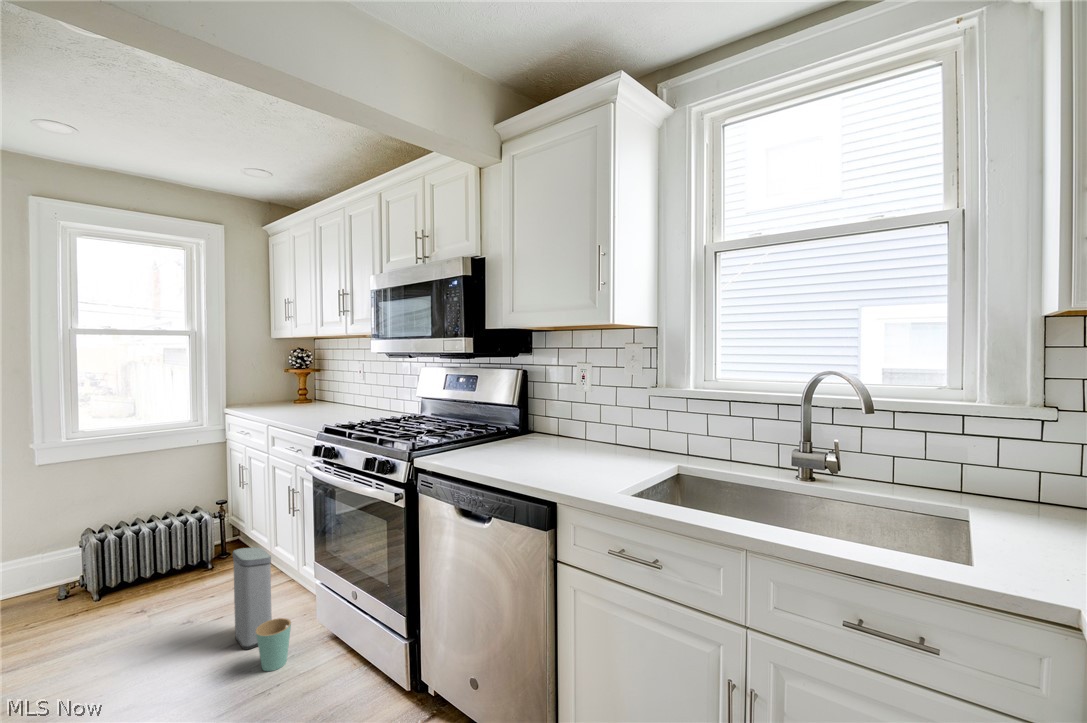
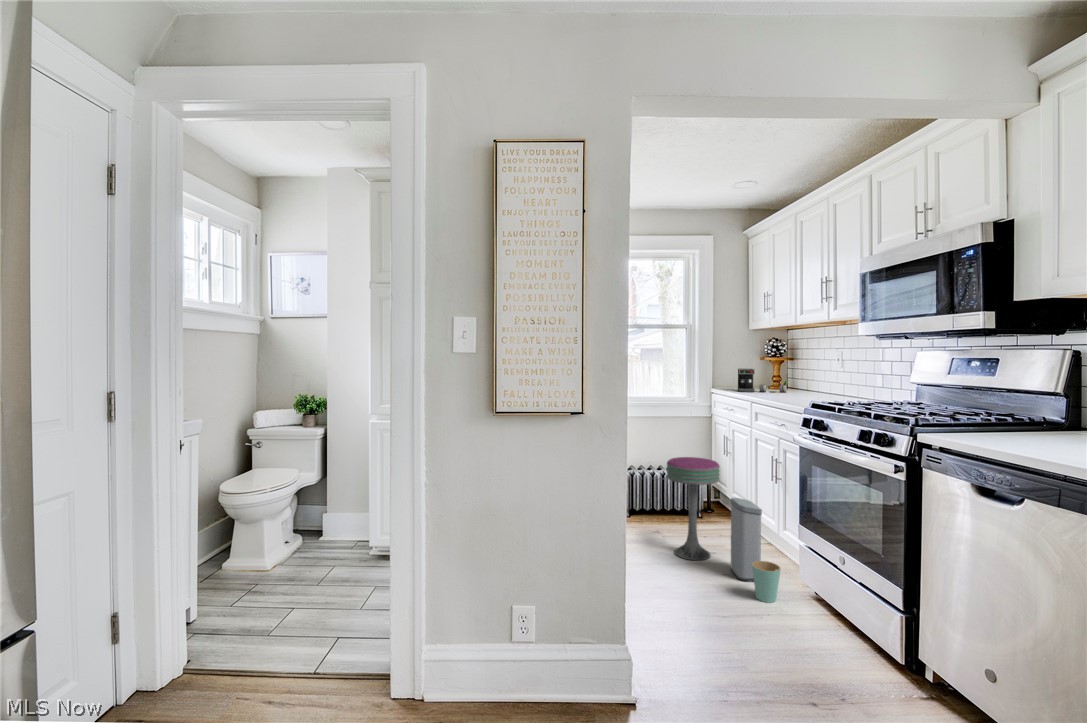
coffee maker: none [256,384,313,412] -> present [738,369,788,392]
bar stool: none [139,505,221,645] -> present [667,457,720,560]

